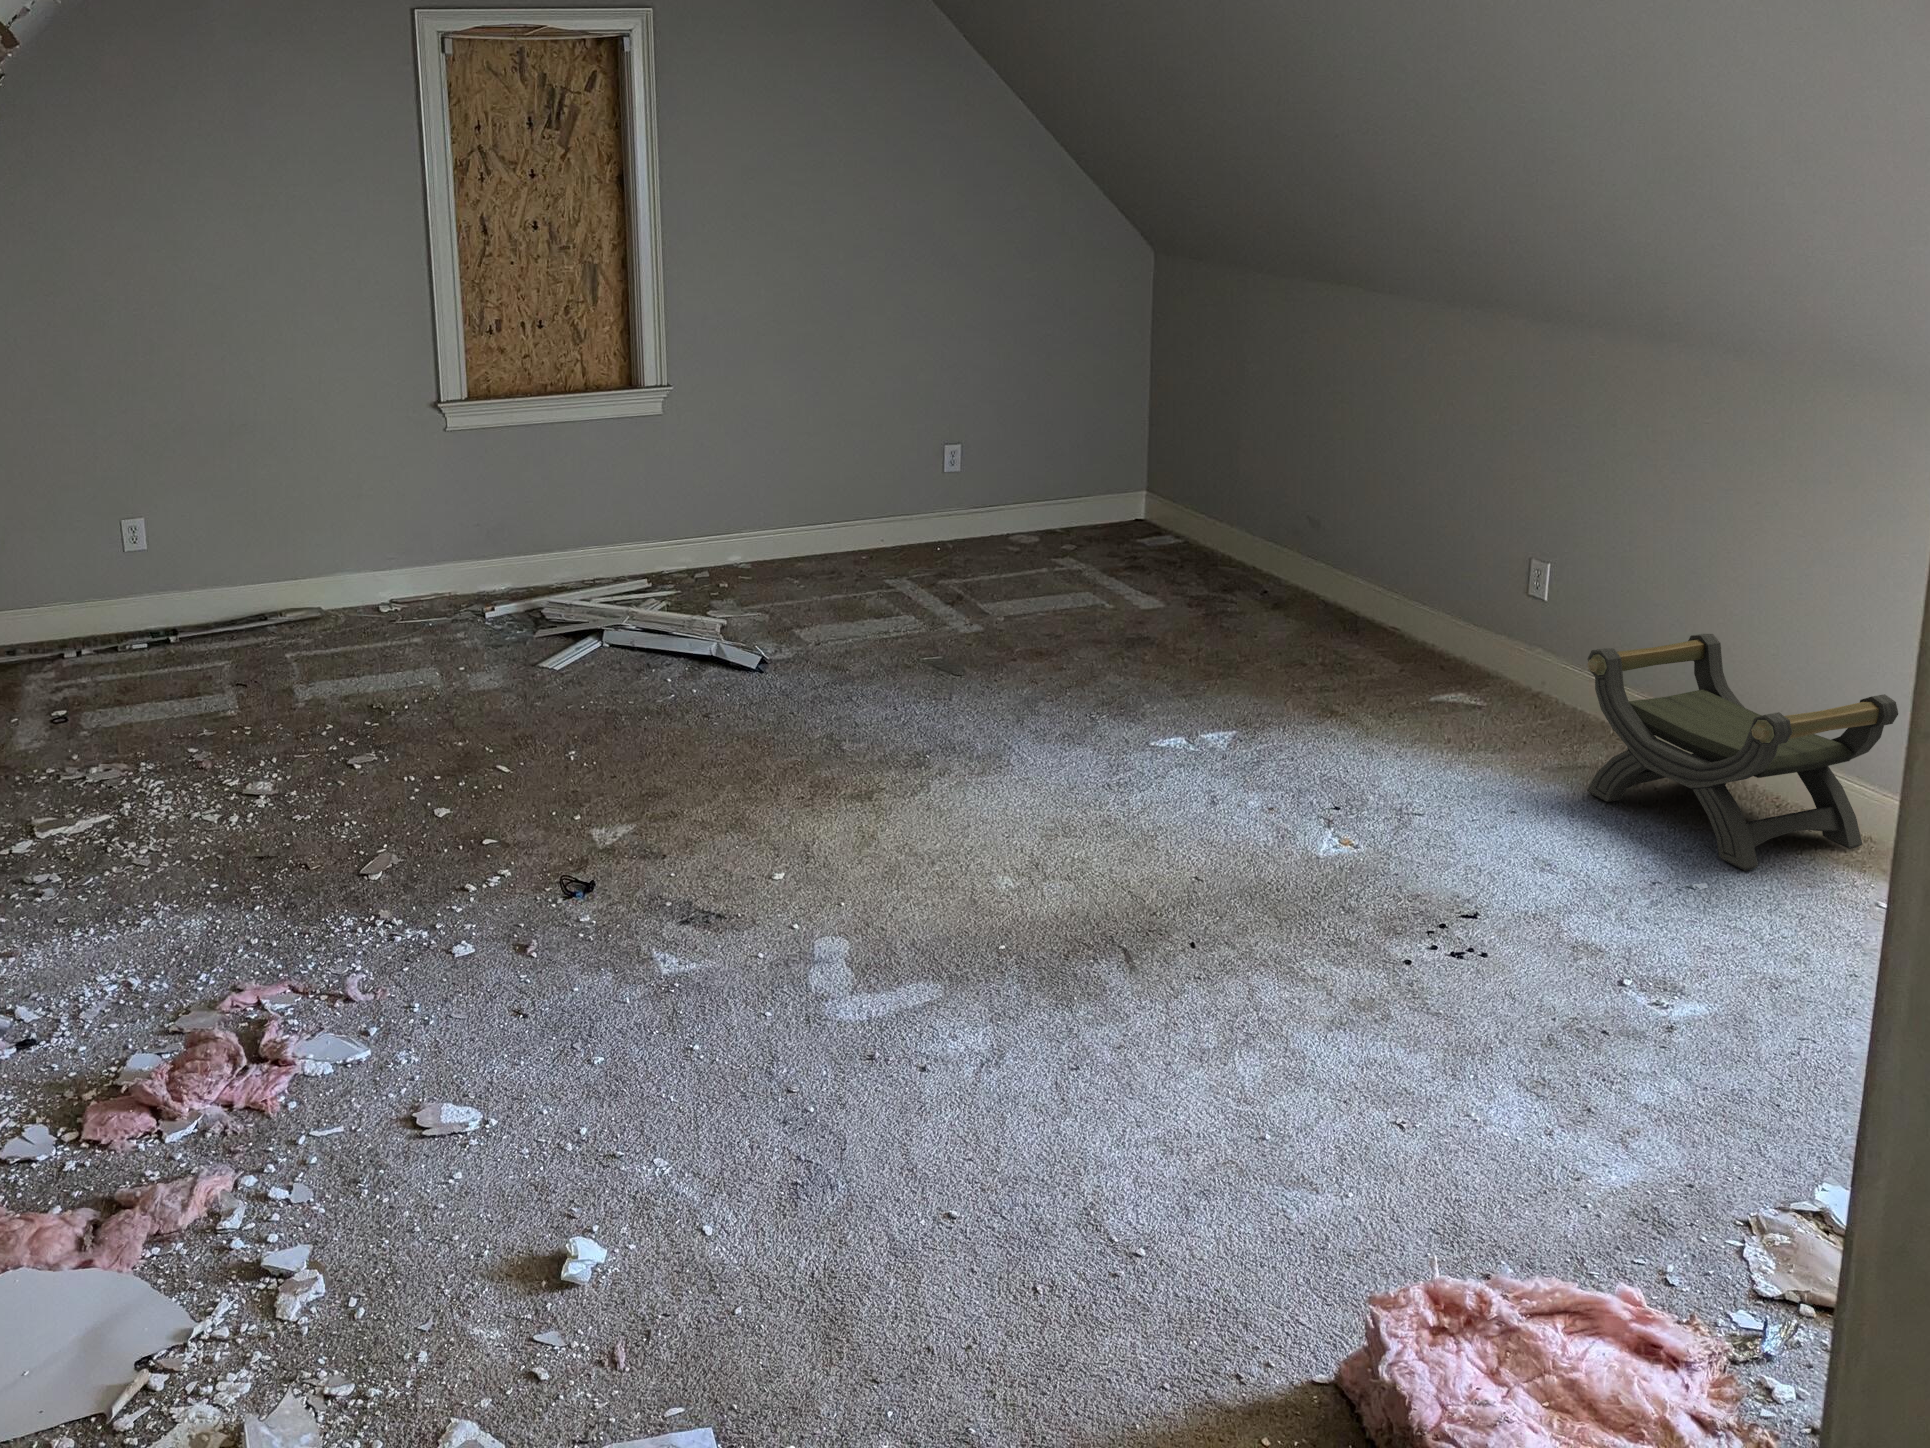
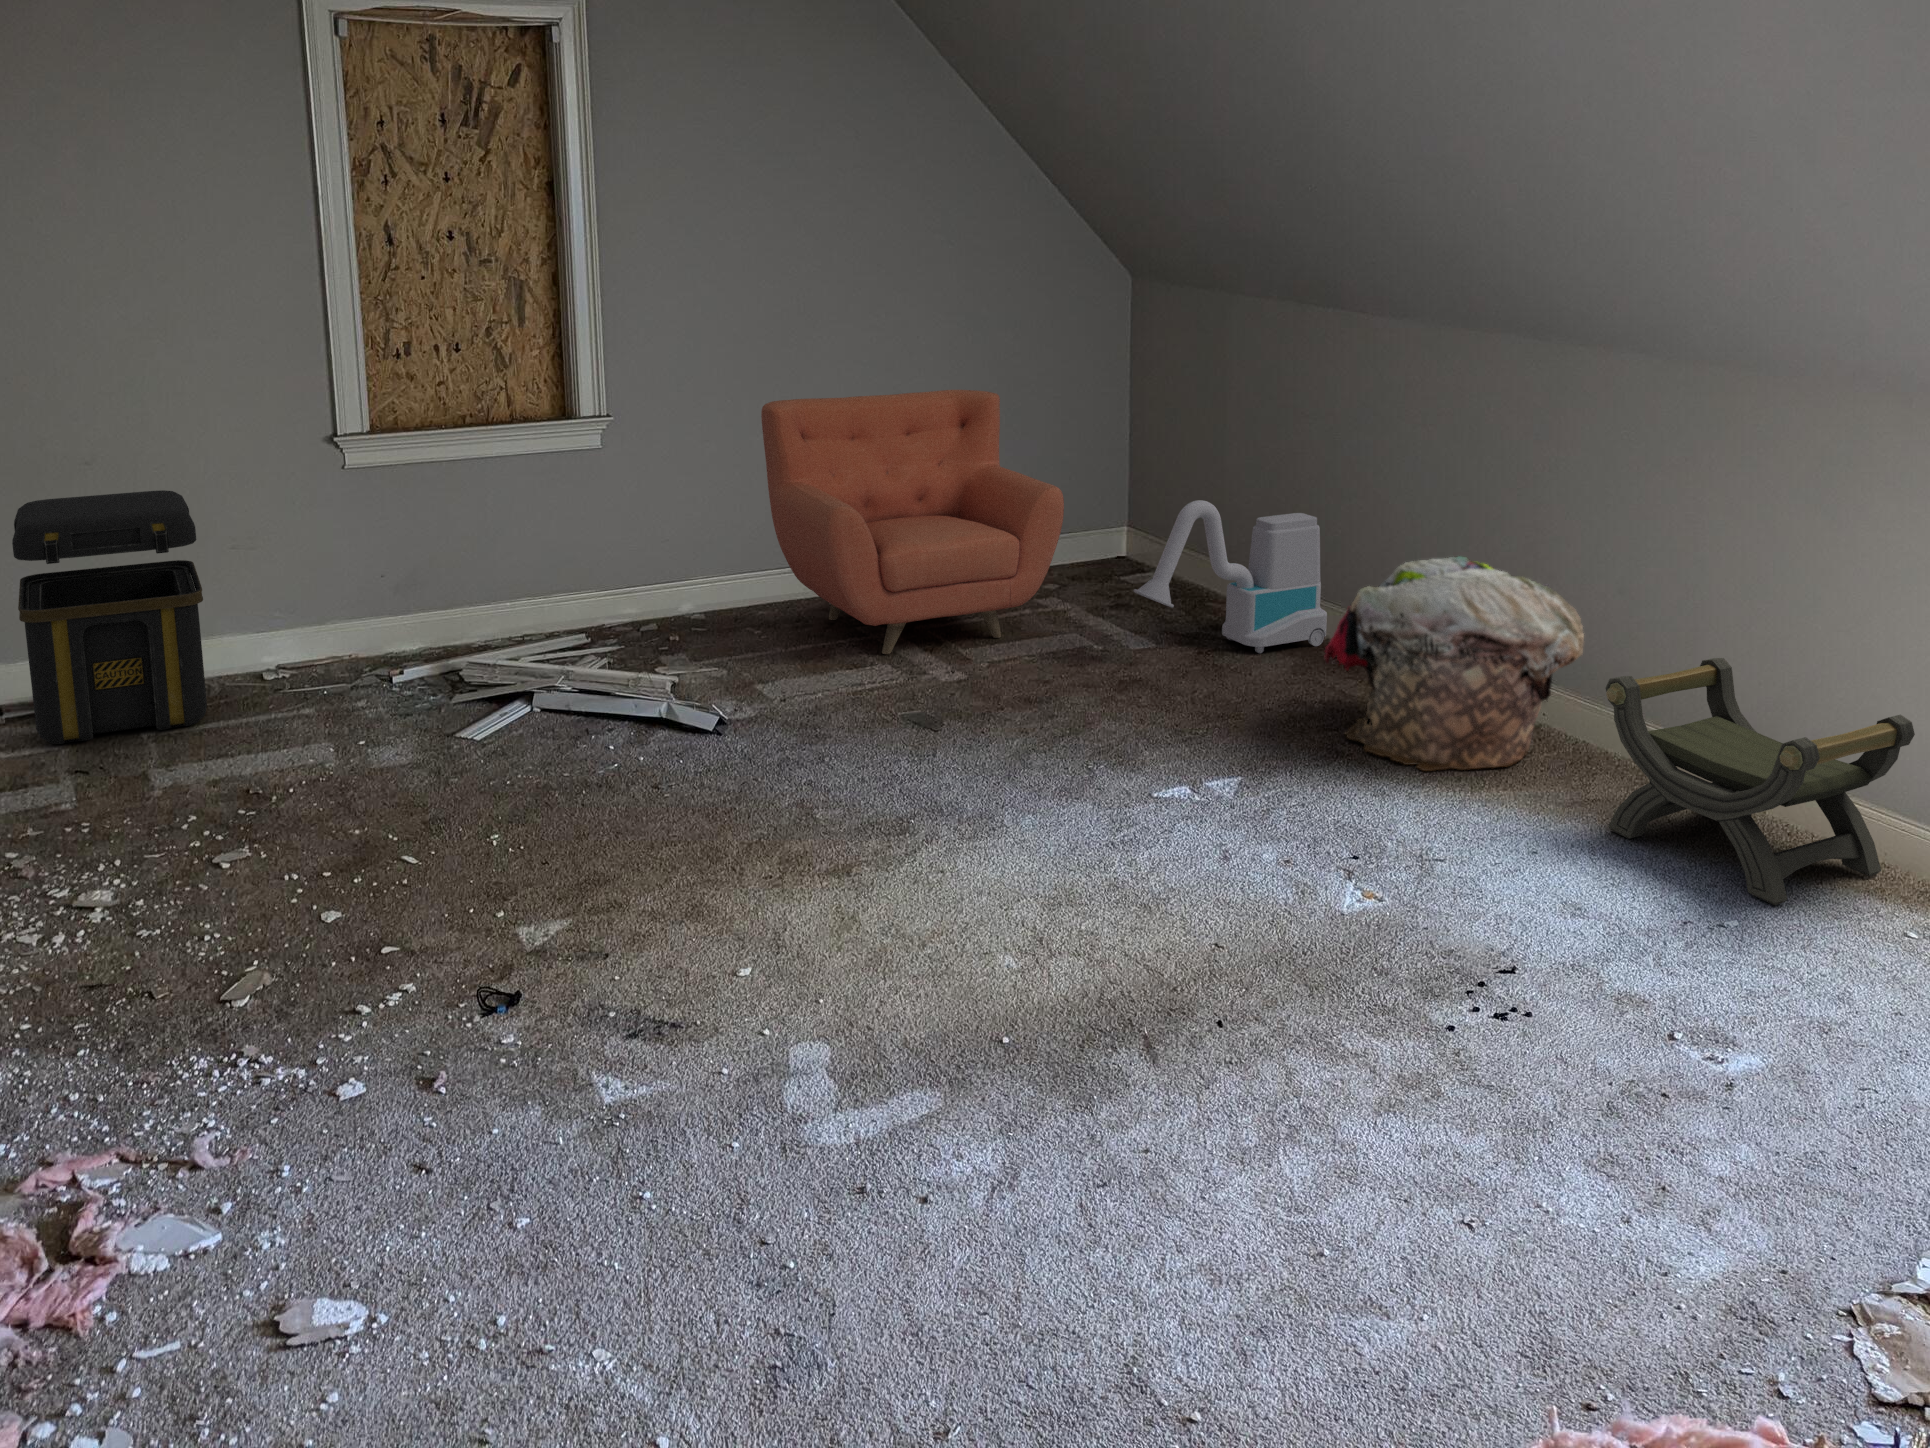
armchair: none [803,362,1080,606] -> present [761,390,1064,654]
toolbox: none [186,450,336,662] -> present [12,490,207,744]
vacuum cleaner: none [1143,470,1332,615] -> present [1134,500,1327,653]
laundry basket: none [1320,529,1576,732] -> present [1324,557,1584,771]

